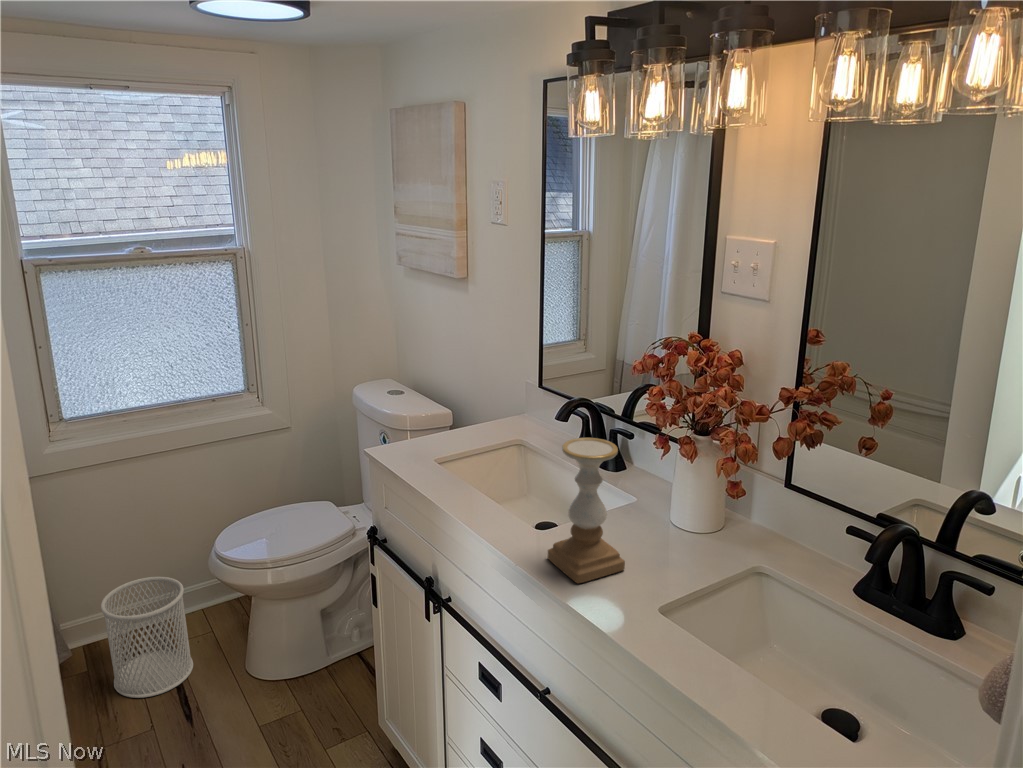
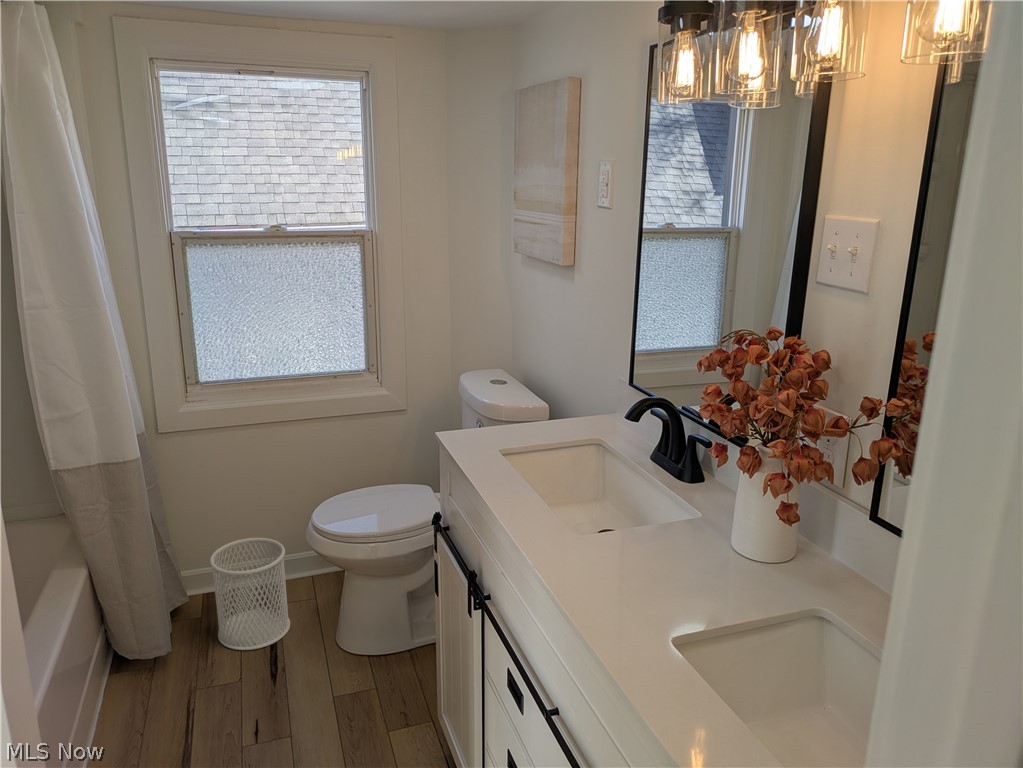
candle holder: present [548,438,625,583] -> none [574,435,655,596]

